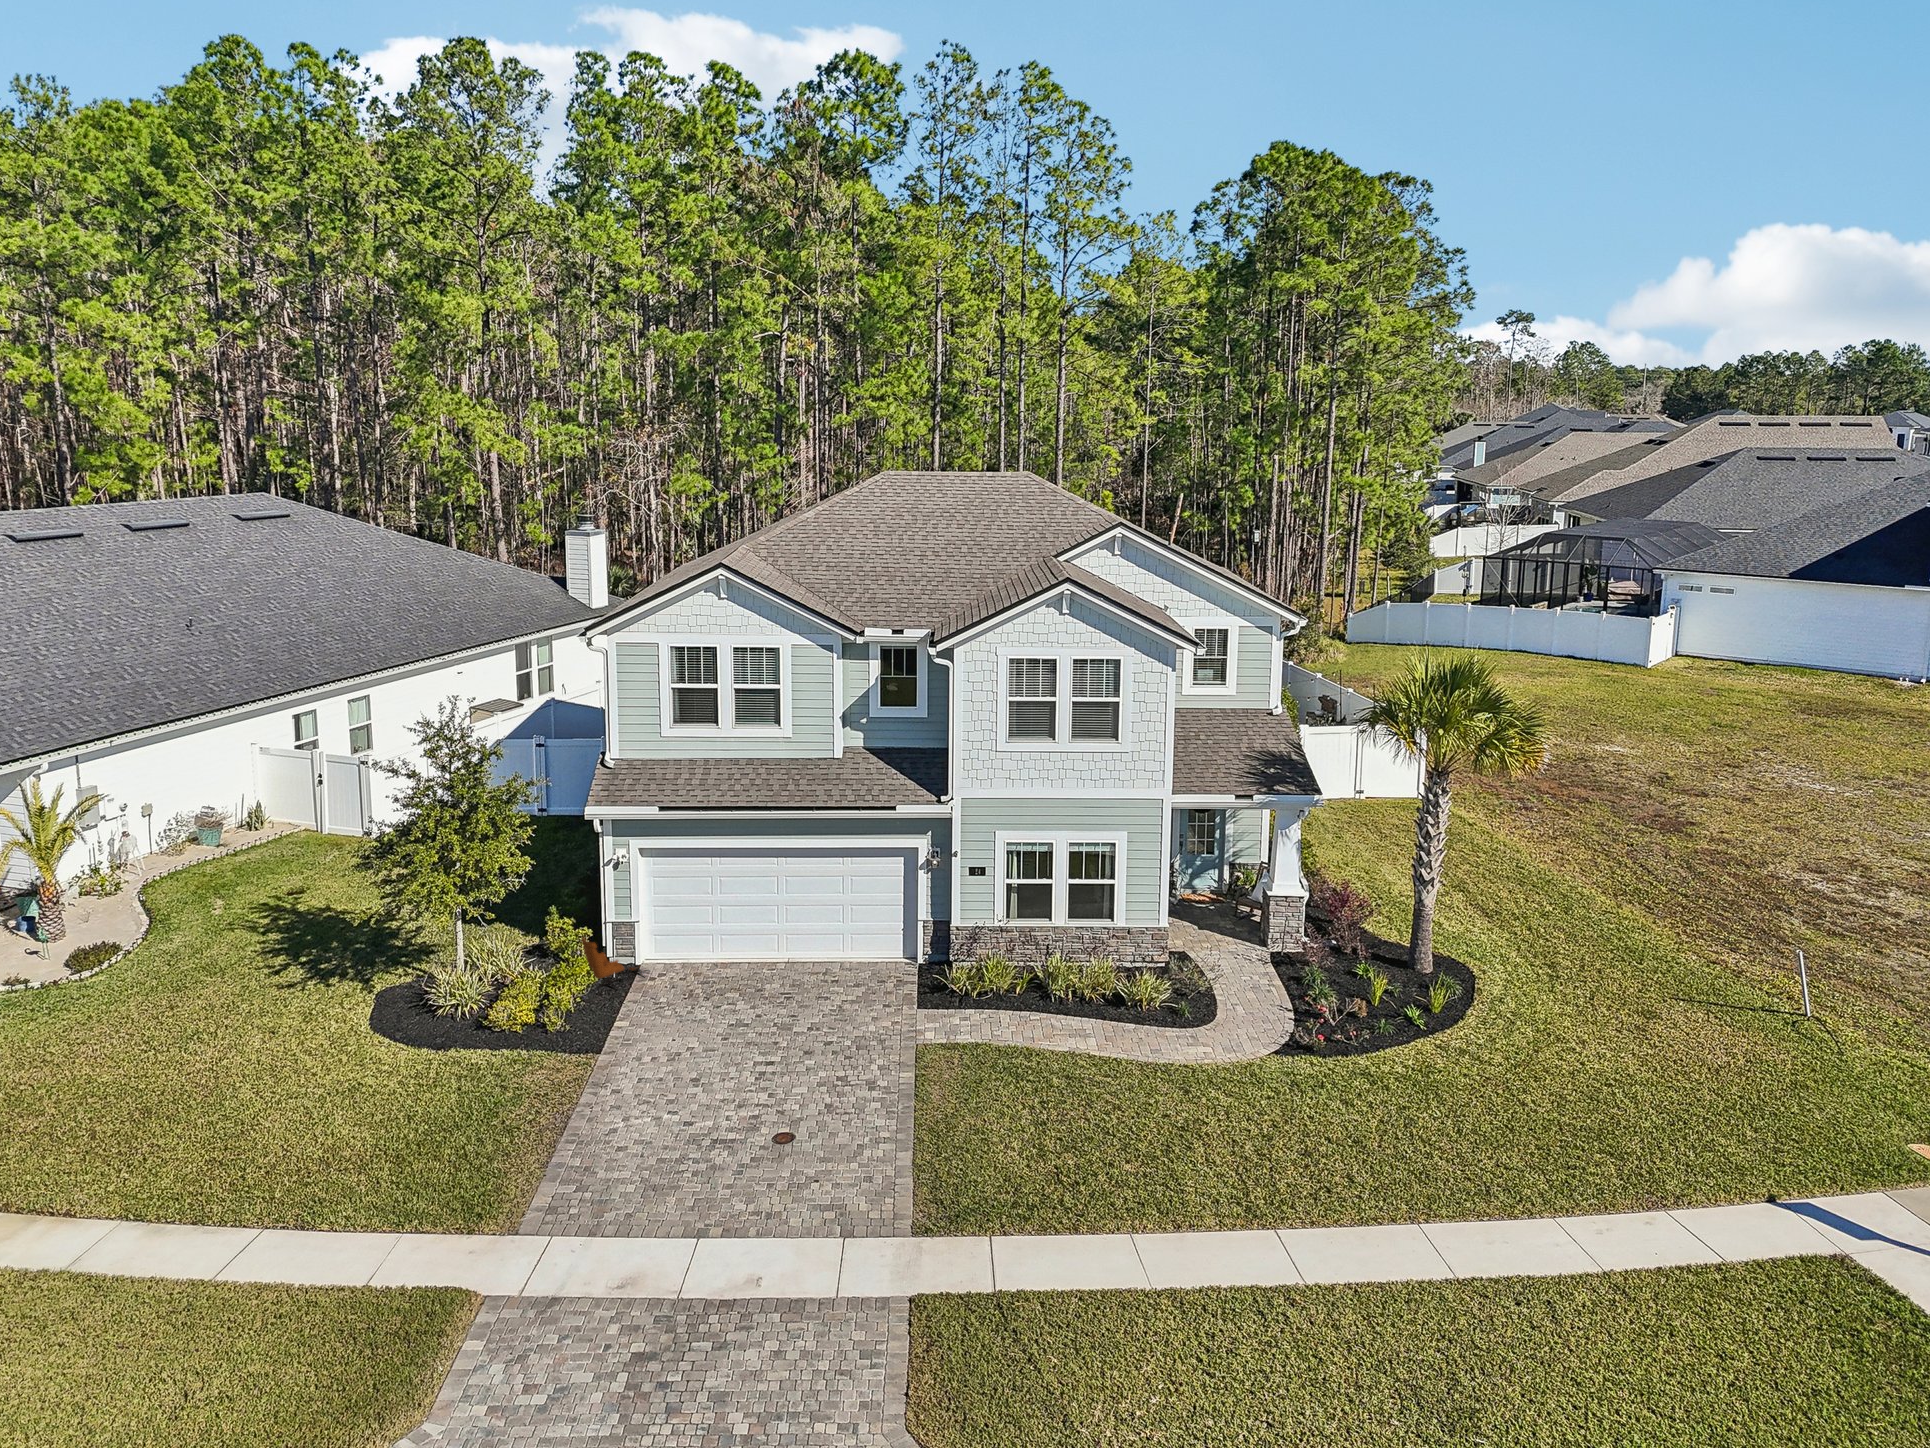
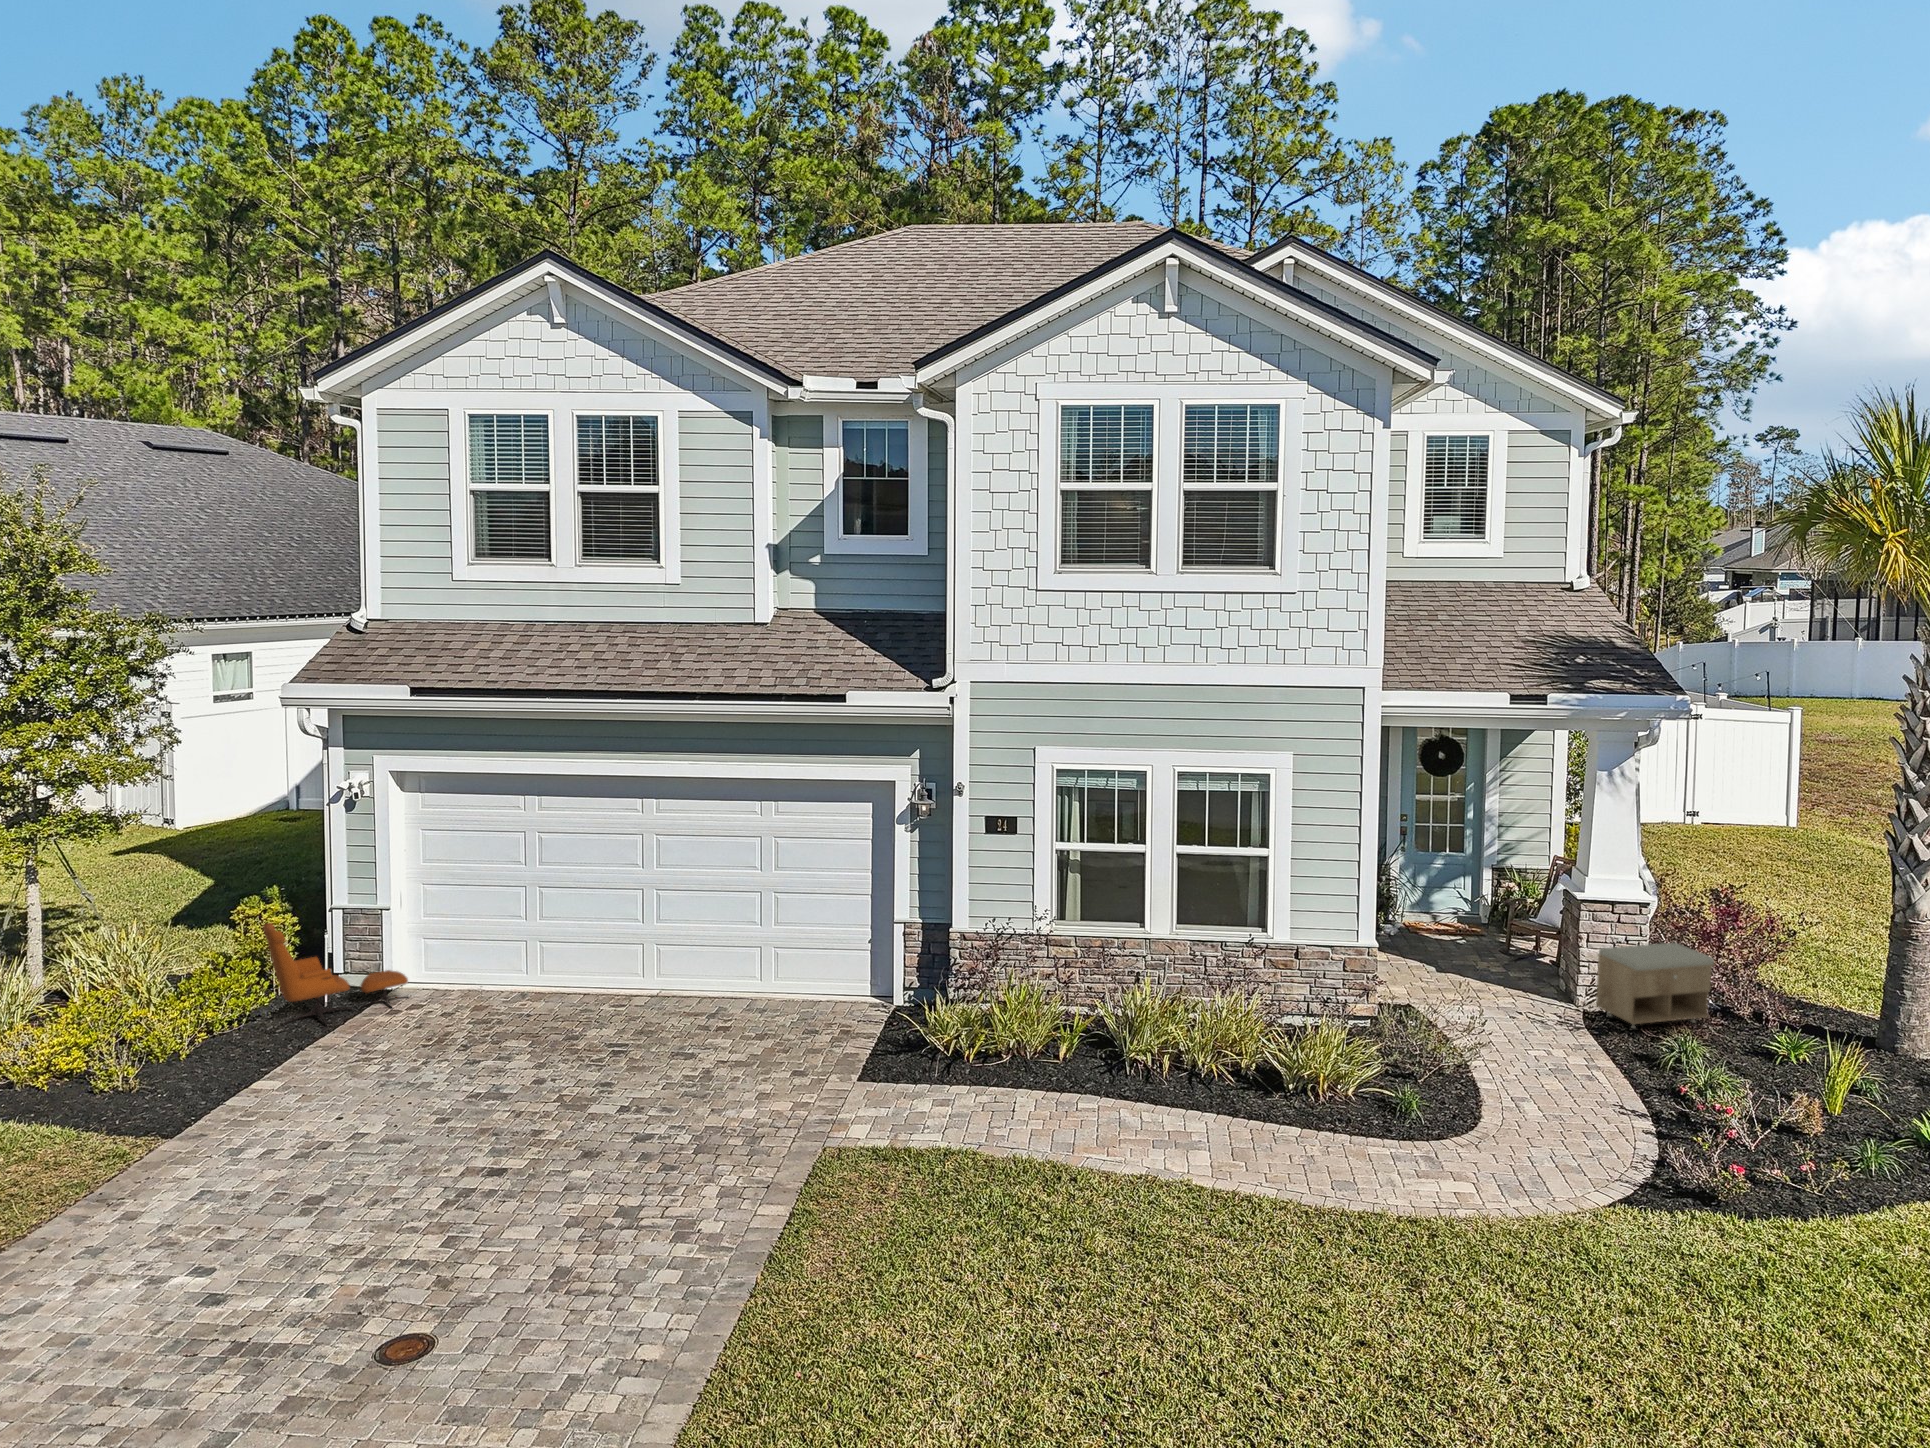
storage bench: none [1277,914,1333,960] -> present [1596,943,1714,1028]

